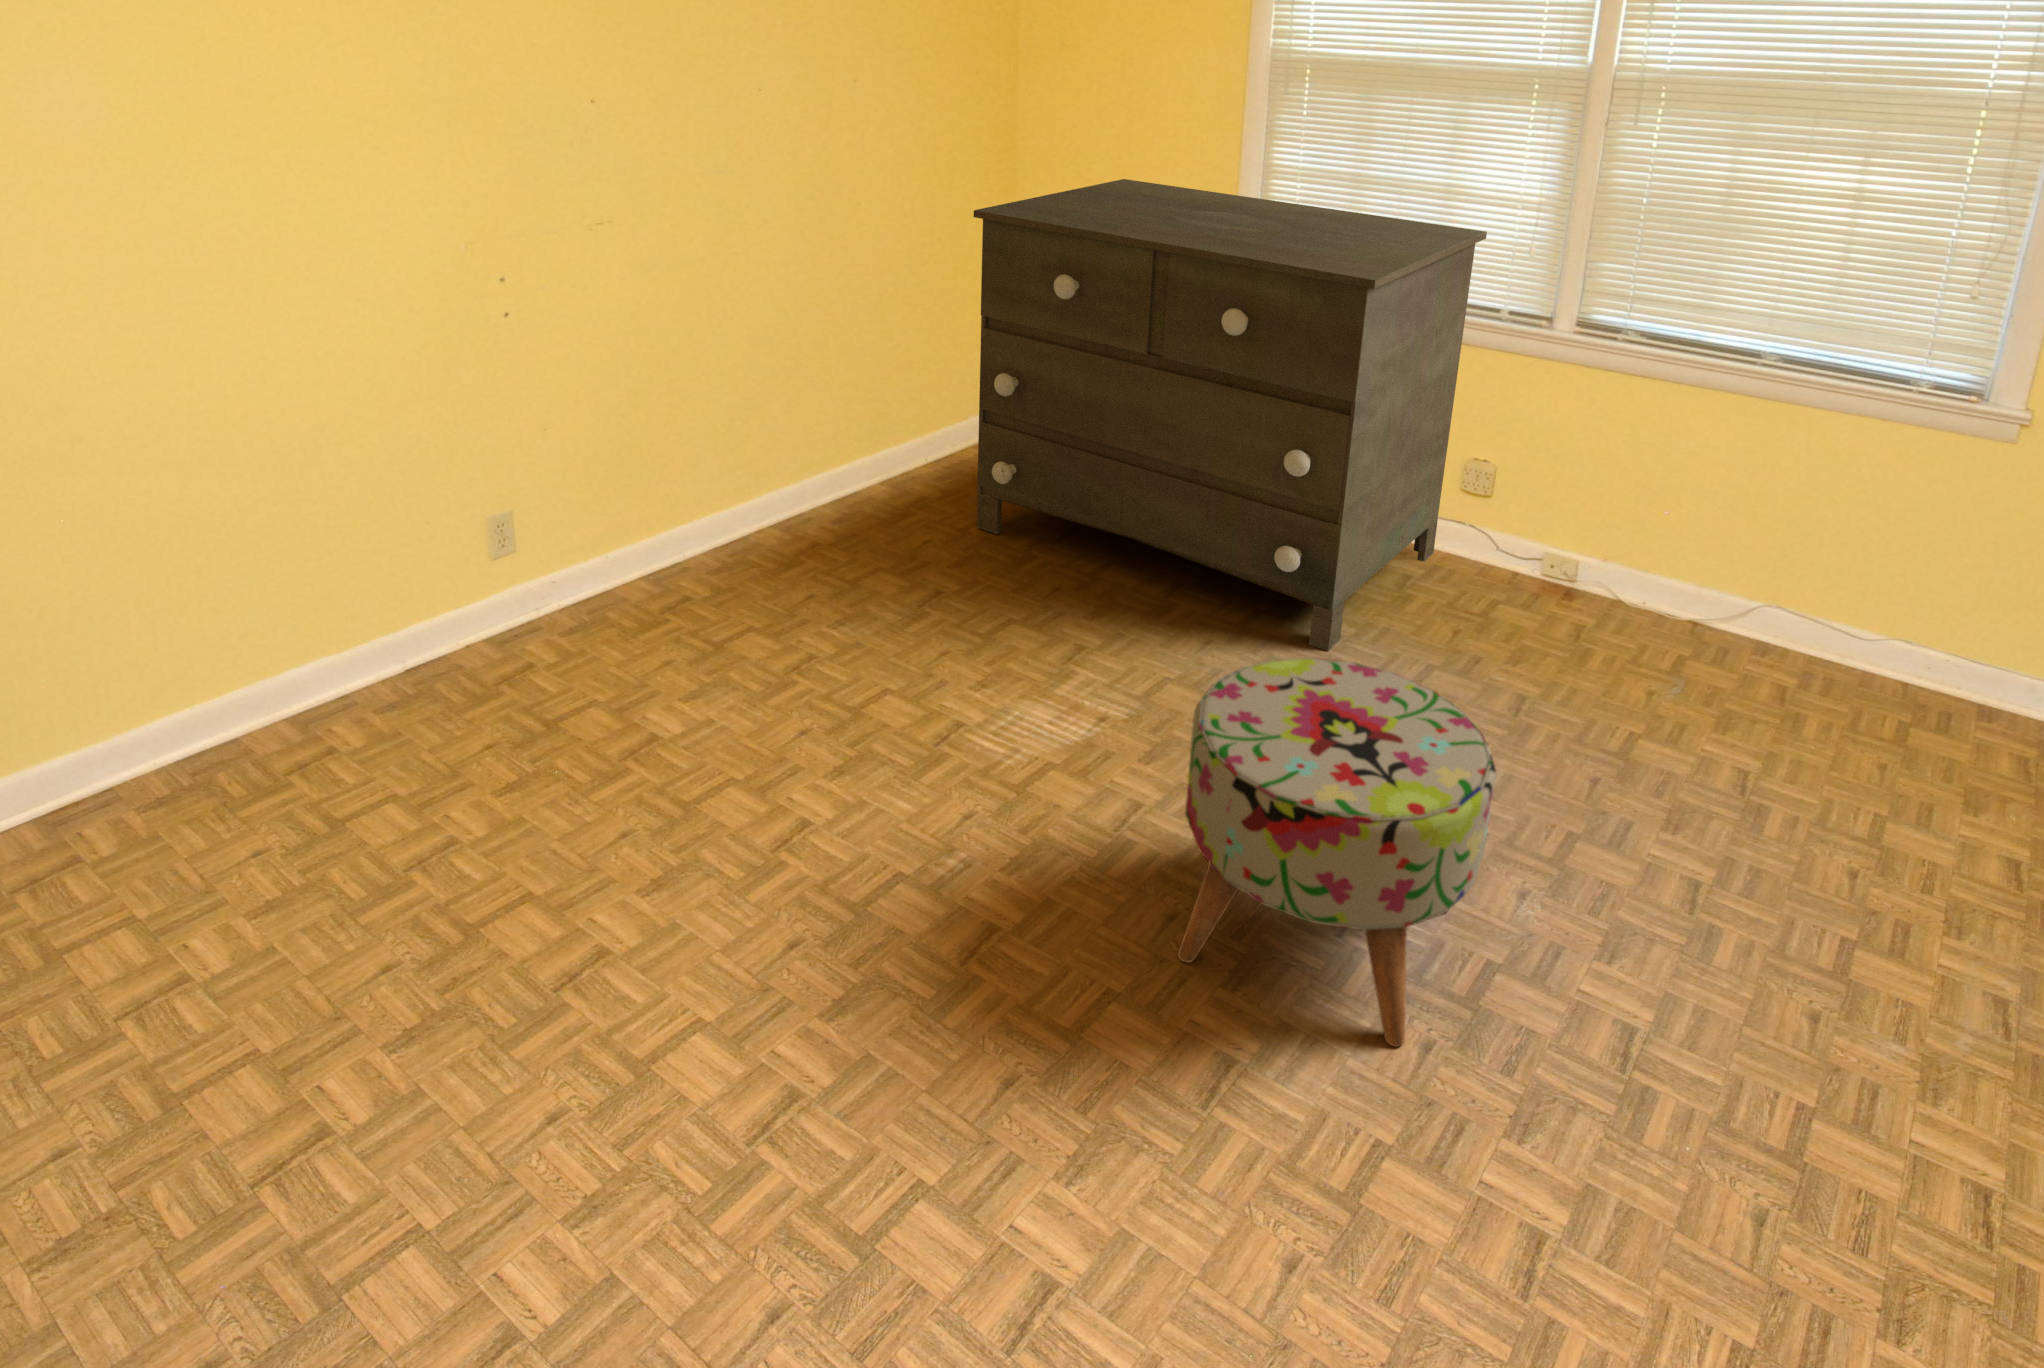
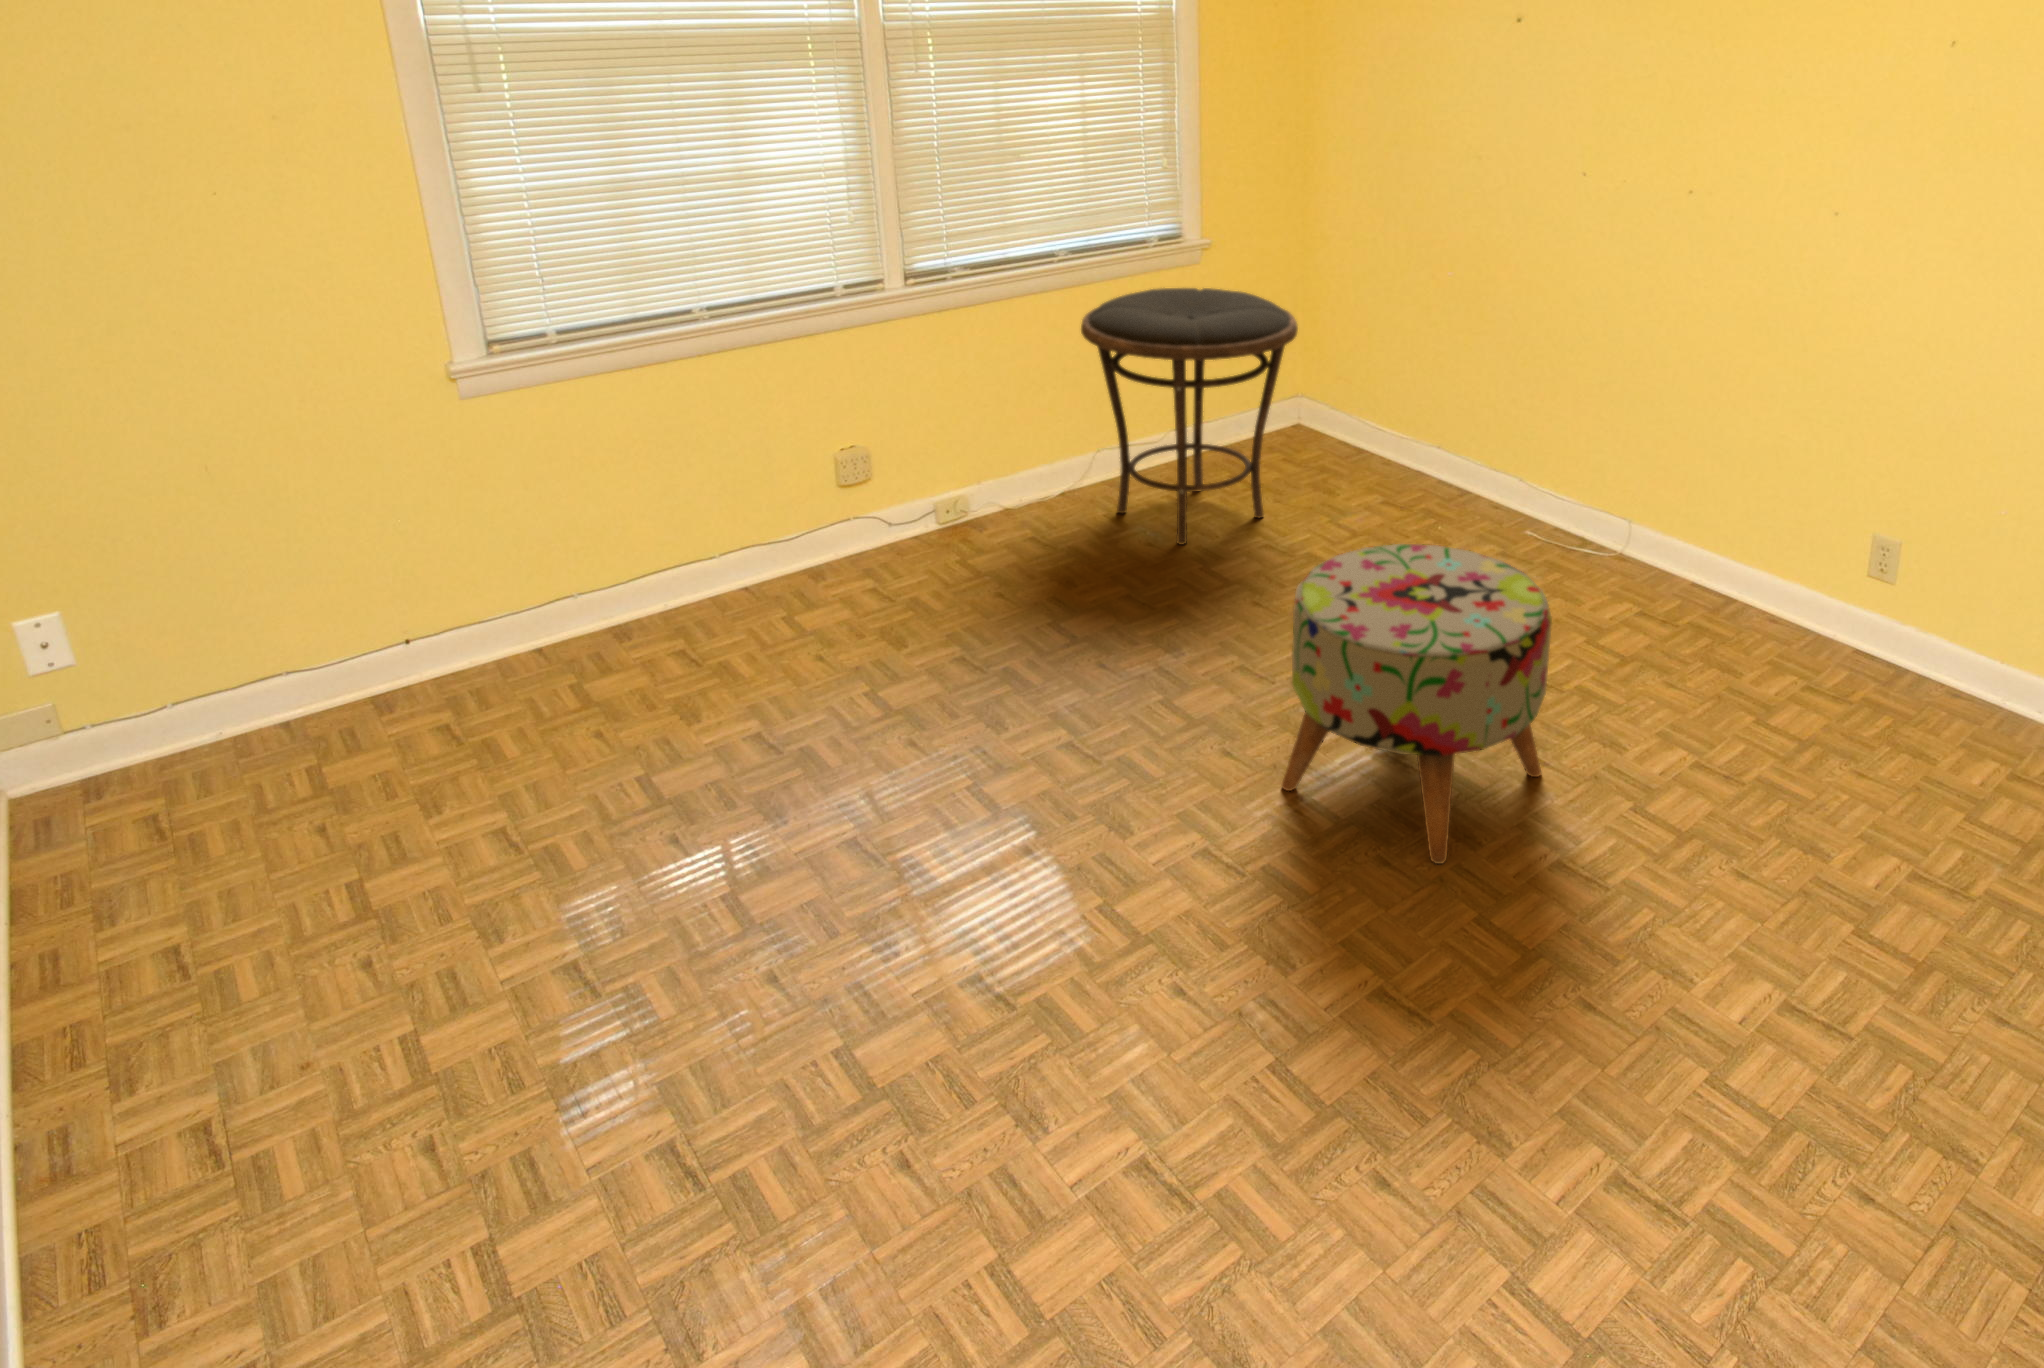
dresser: present [974,179,1487,651] -> none [213,207,990,890]
side table: none [1661,420,1981,761] -> present [1081,288,1298,544]

